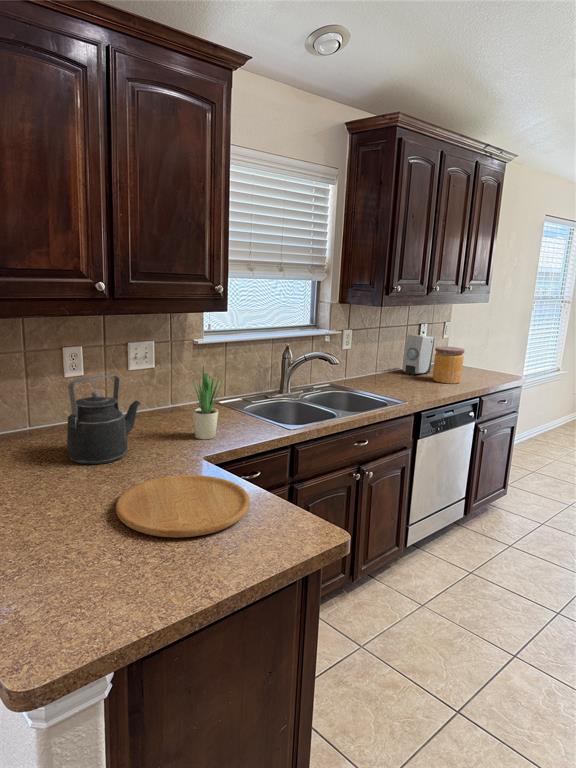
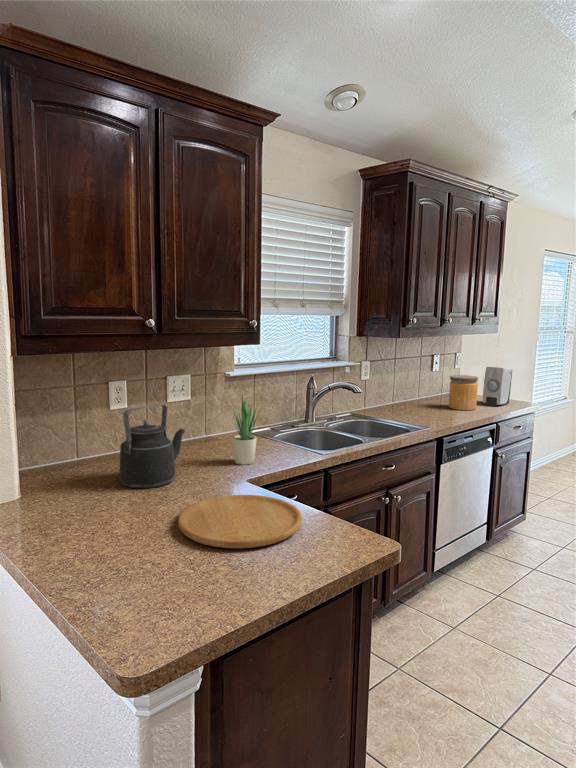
soap dispenser: present [403,335,435,375] -> present [483,367,512,406]

